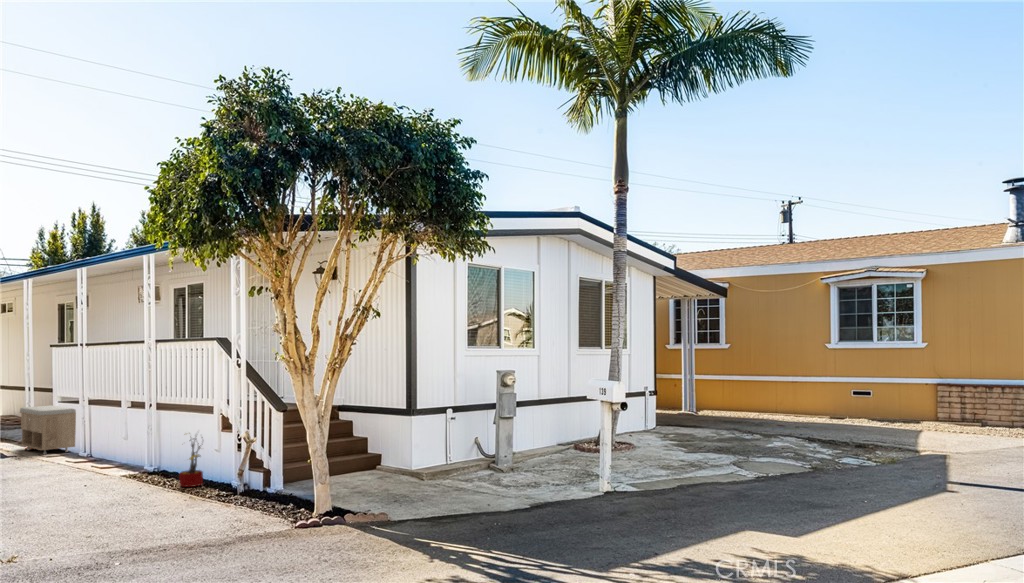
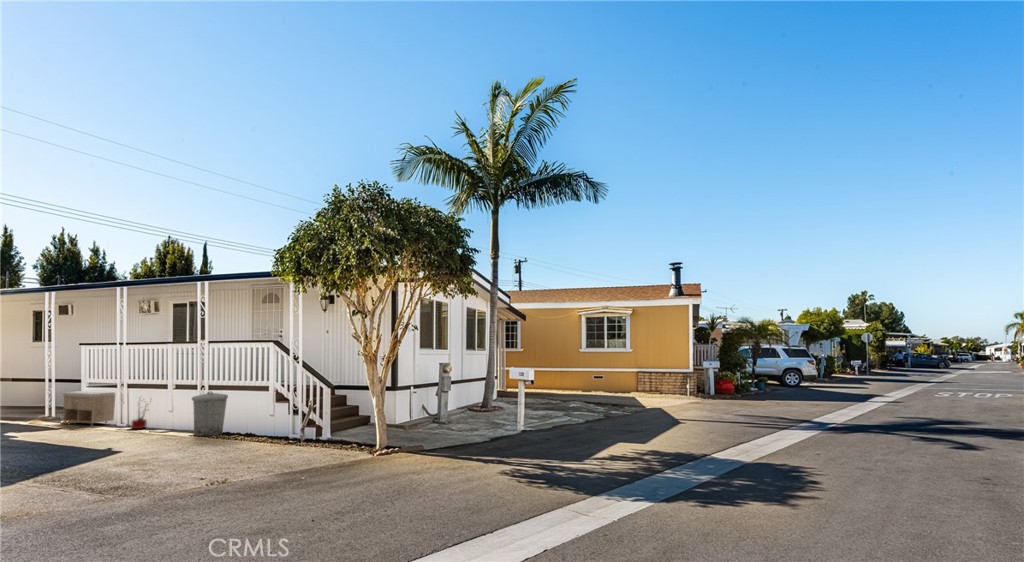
trash can: none [117,412,170,478] -> present [192,392,228,436]
decorative plant: present [179,438,203,487] -> present [131,406,147,429]

